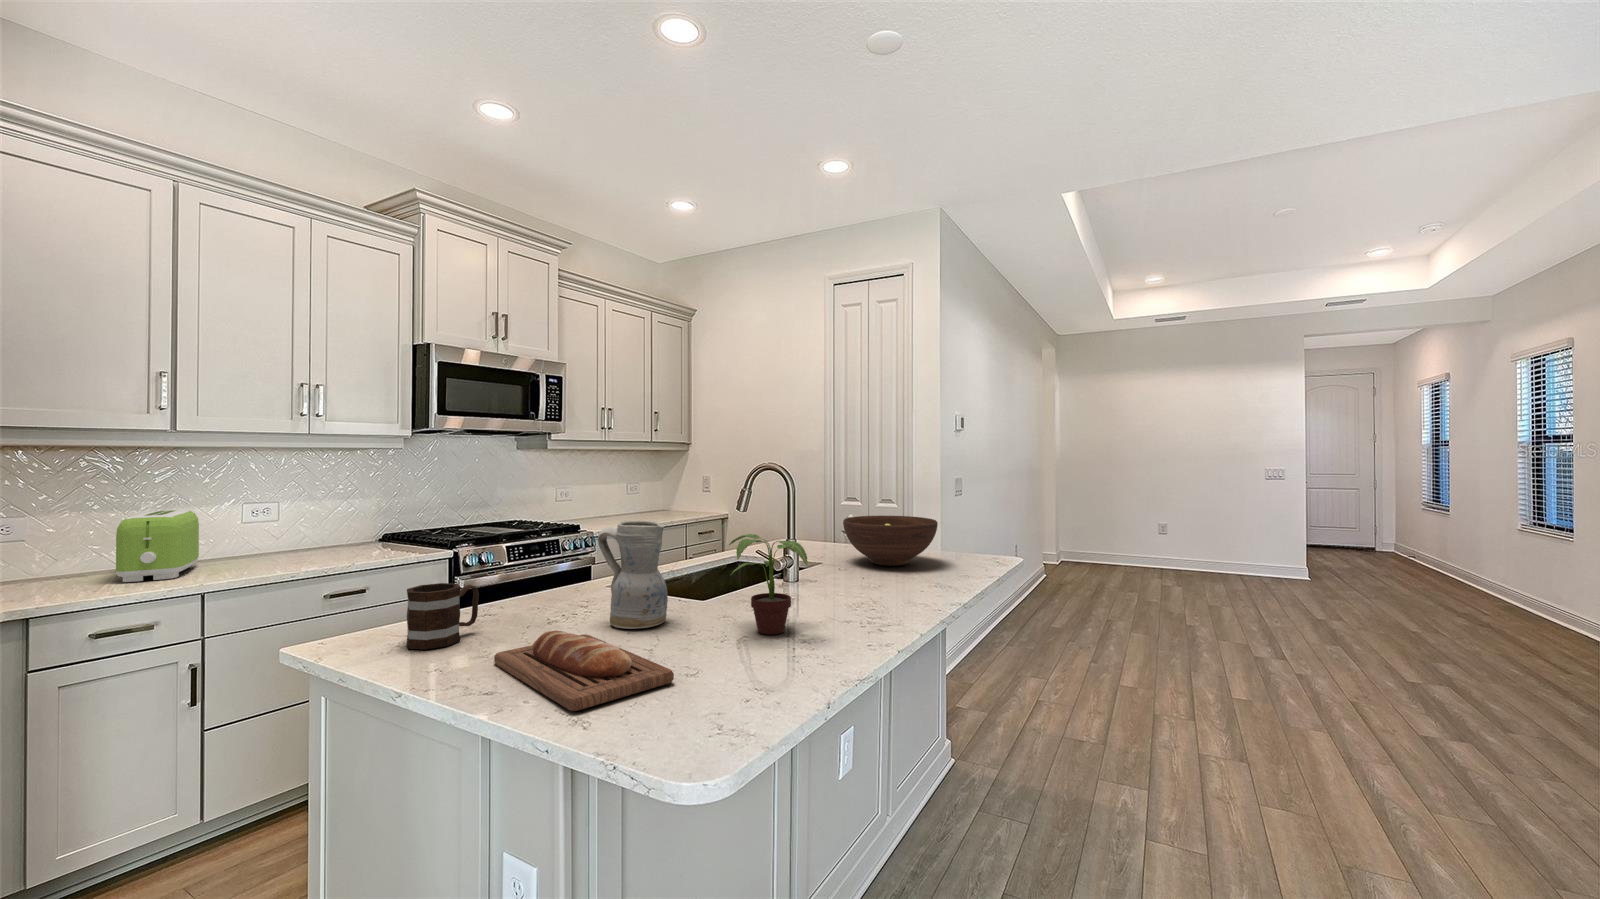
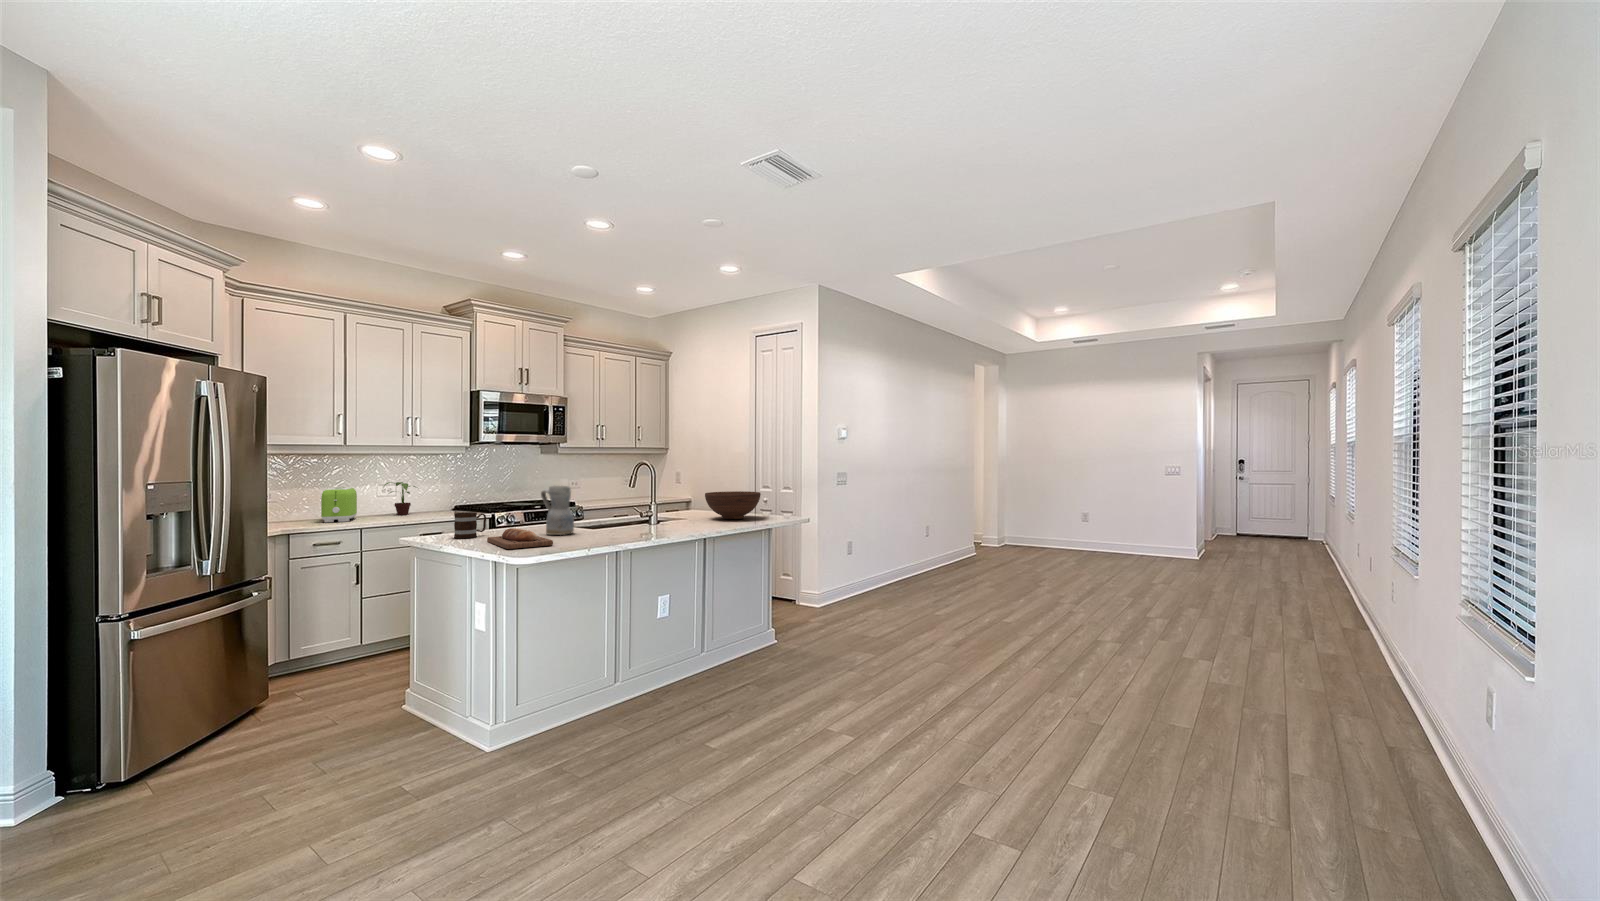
potted plant: present [729,534,808,635] -> present [383,482,418,515]

